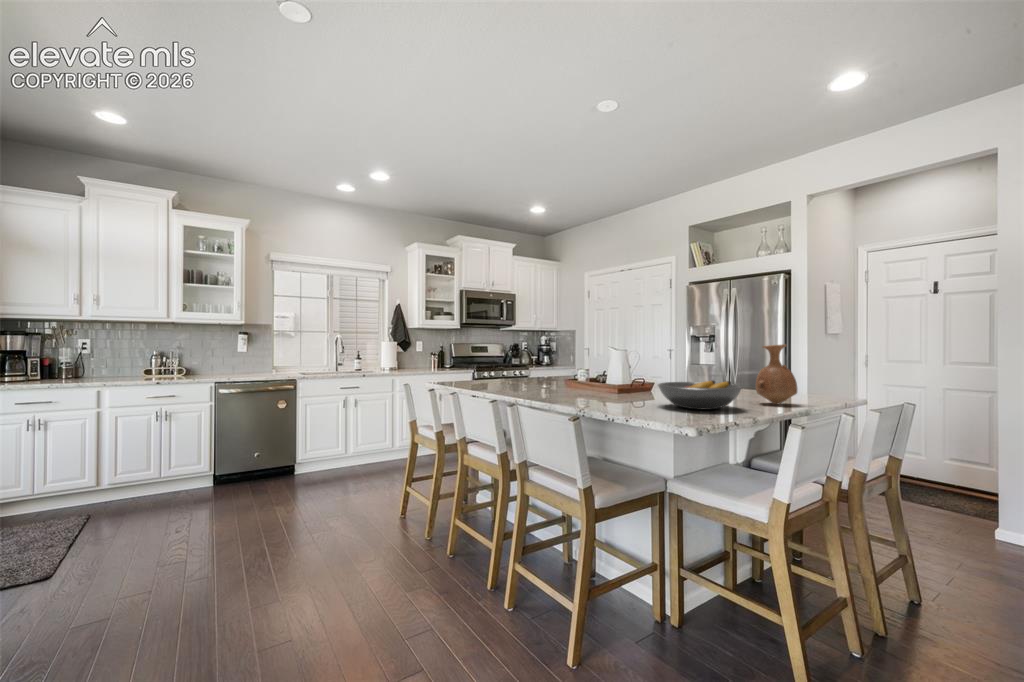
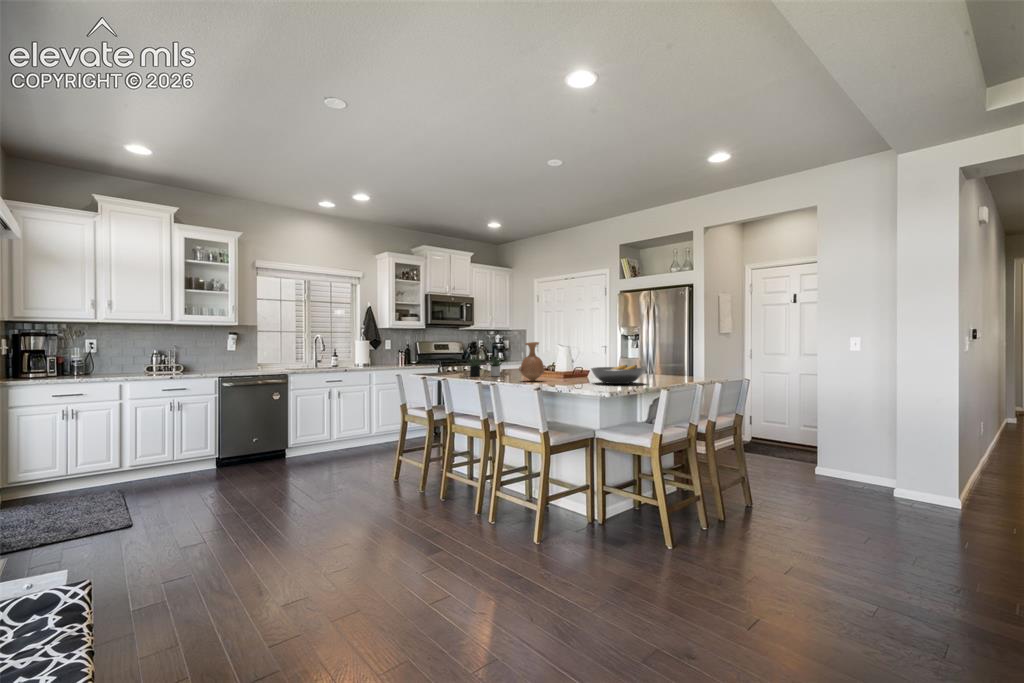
vase: present [756,344,797,405] -> present [519,342,546,381]
succulent plant: none [490,358,541,389] -> present [468,355,504,376]

